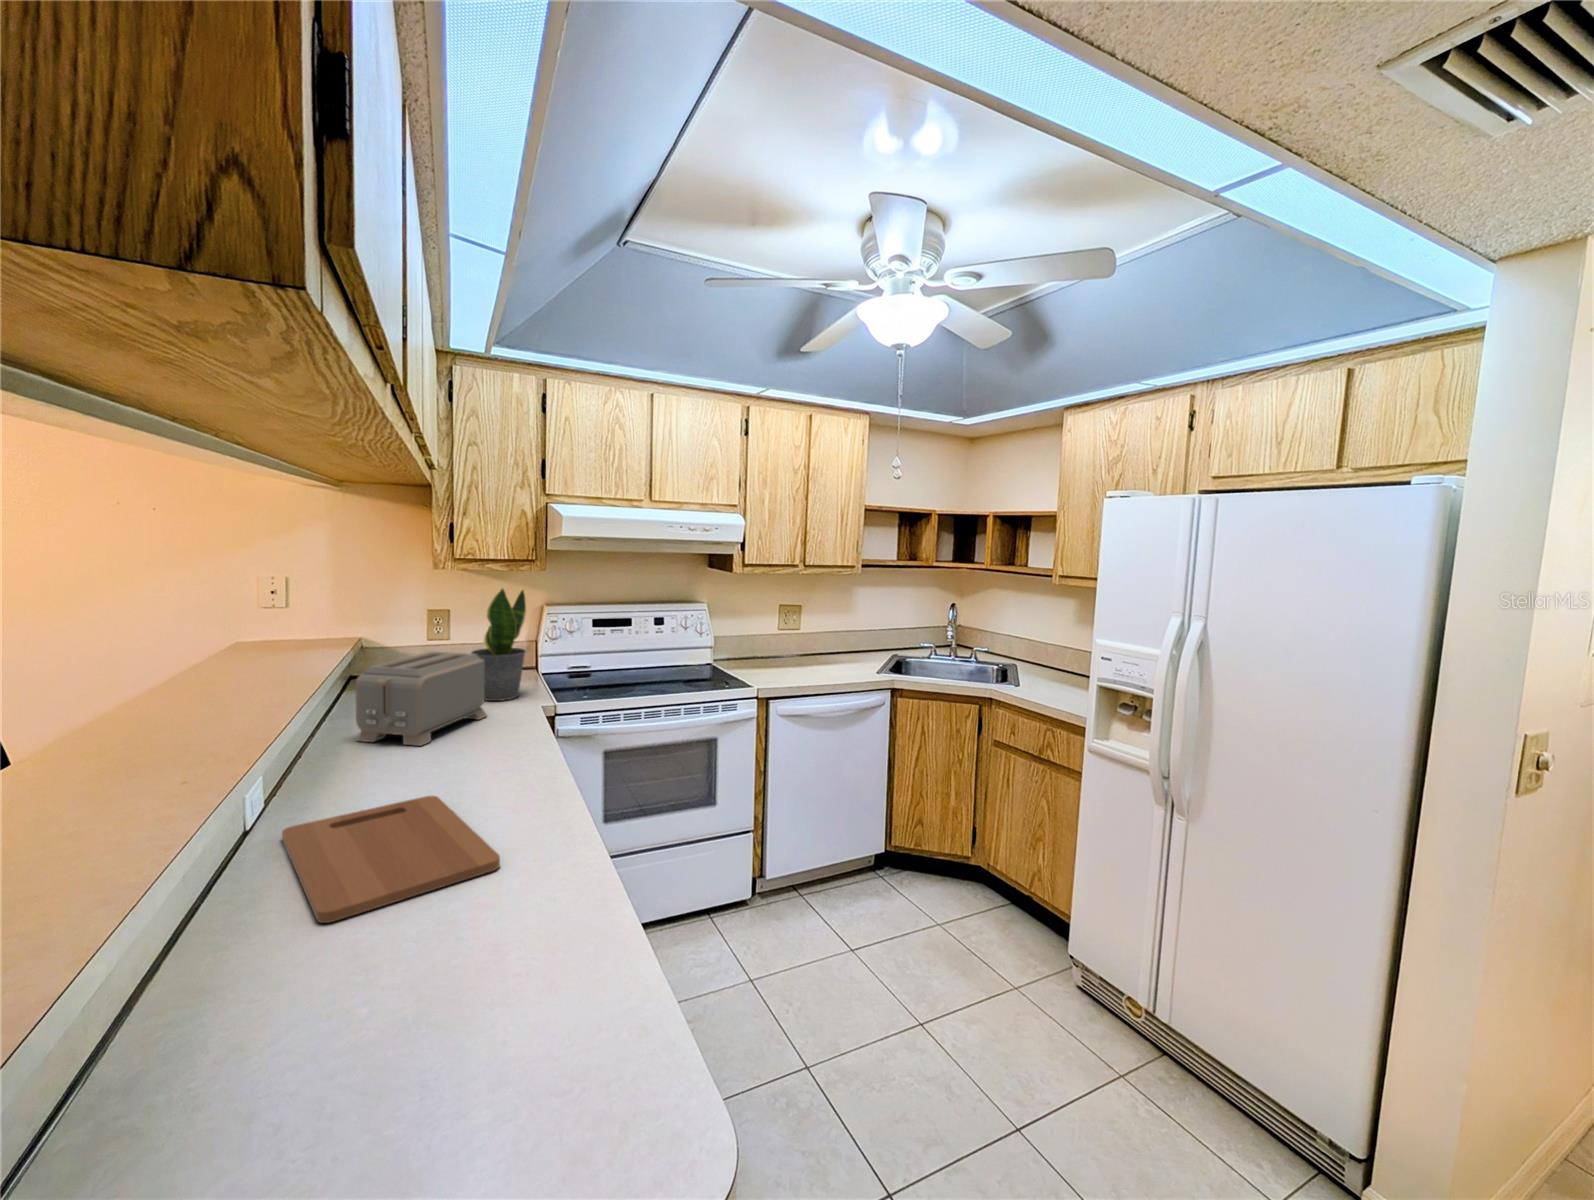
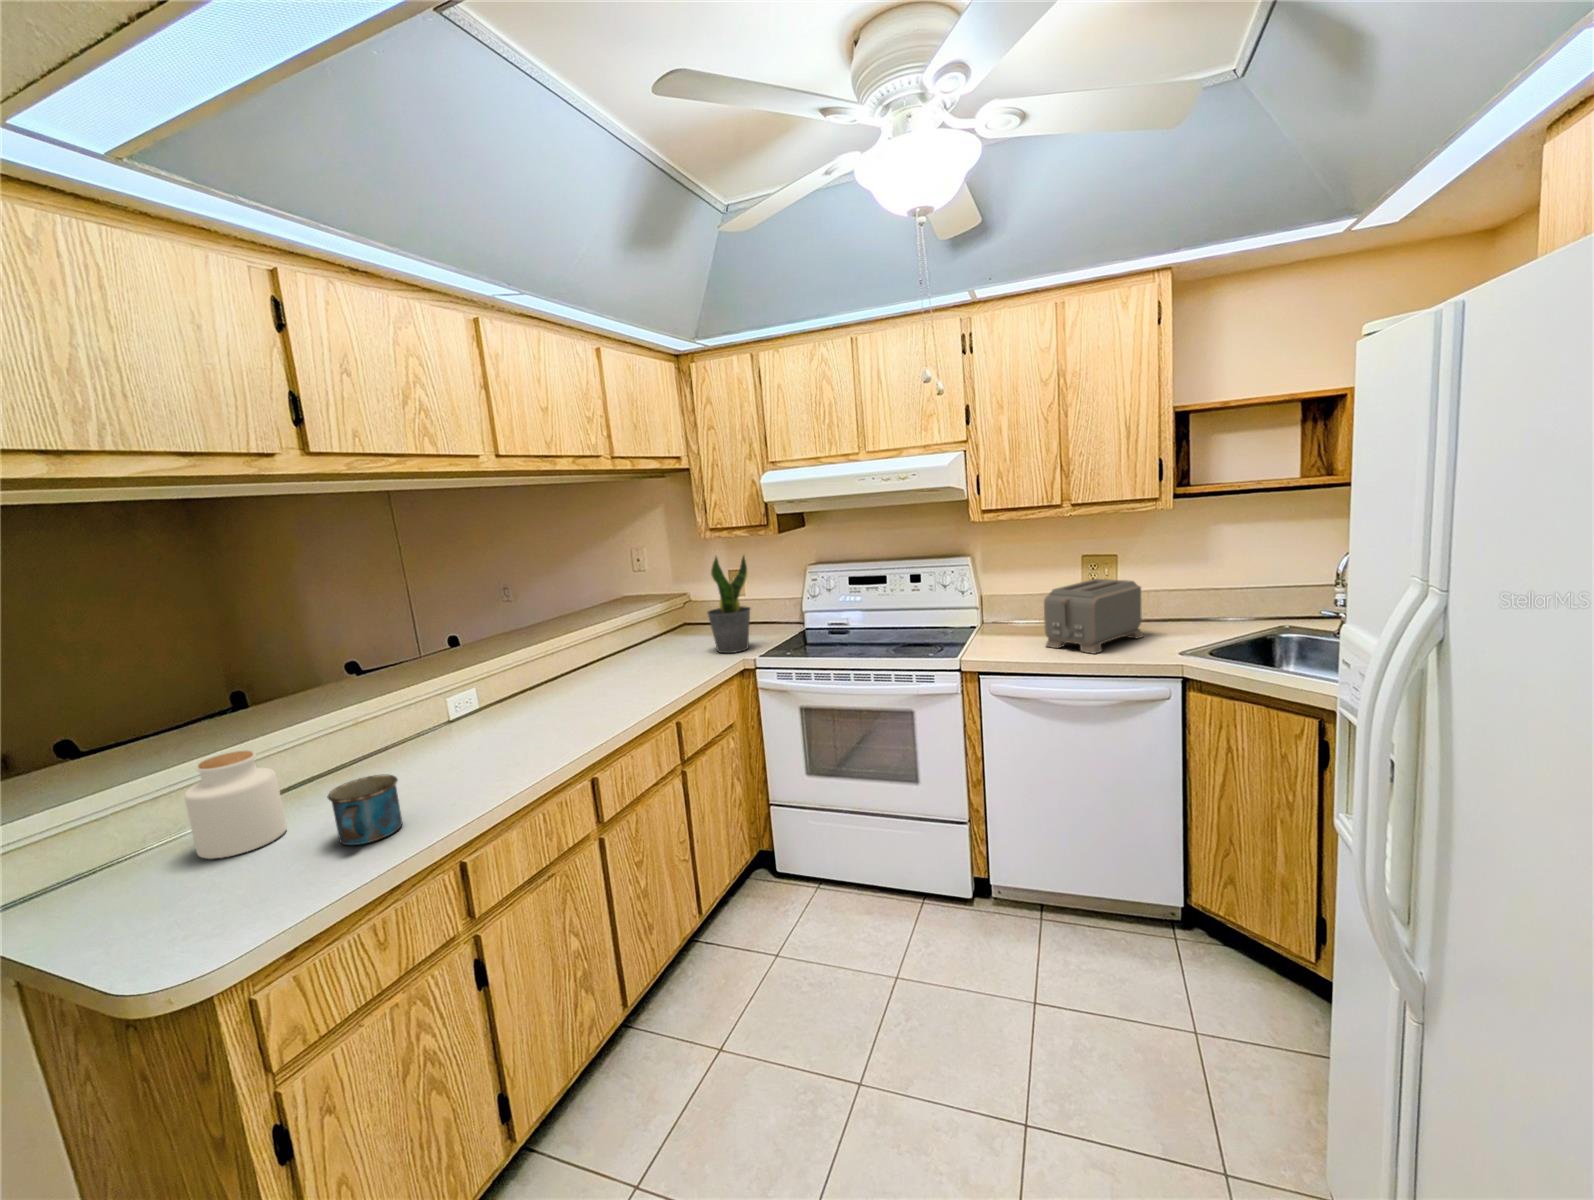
toaster: present [355,652,487,746] -> present [1044,579,1143,654]
cutting board: present [282,796,500,923] -> none [376,720,540,782]
mug: none [462,872,562,992] -> present [327,775,403,845]
jar: none [153,895,342,1140] -> present [185,751,287,859]

